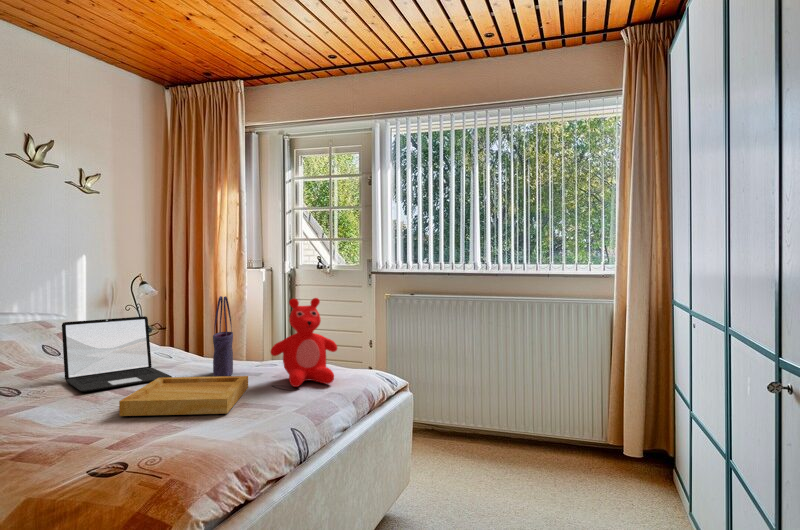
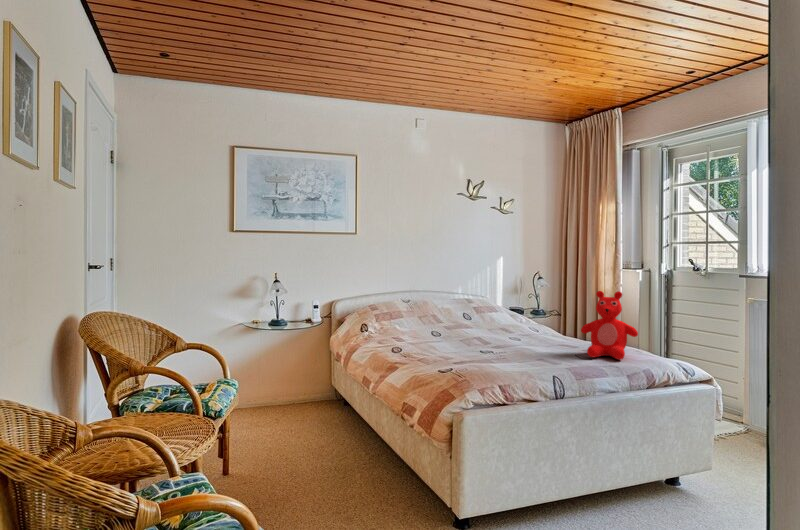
tote bag: present [213,296,233,377] -> none [547,287,566,346]
laptop: present [62,316,172,392] -> none [467,299,523,341]
tray: present [119,376,248,416] -> none [473,338,562,362]

